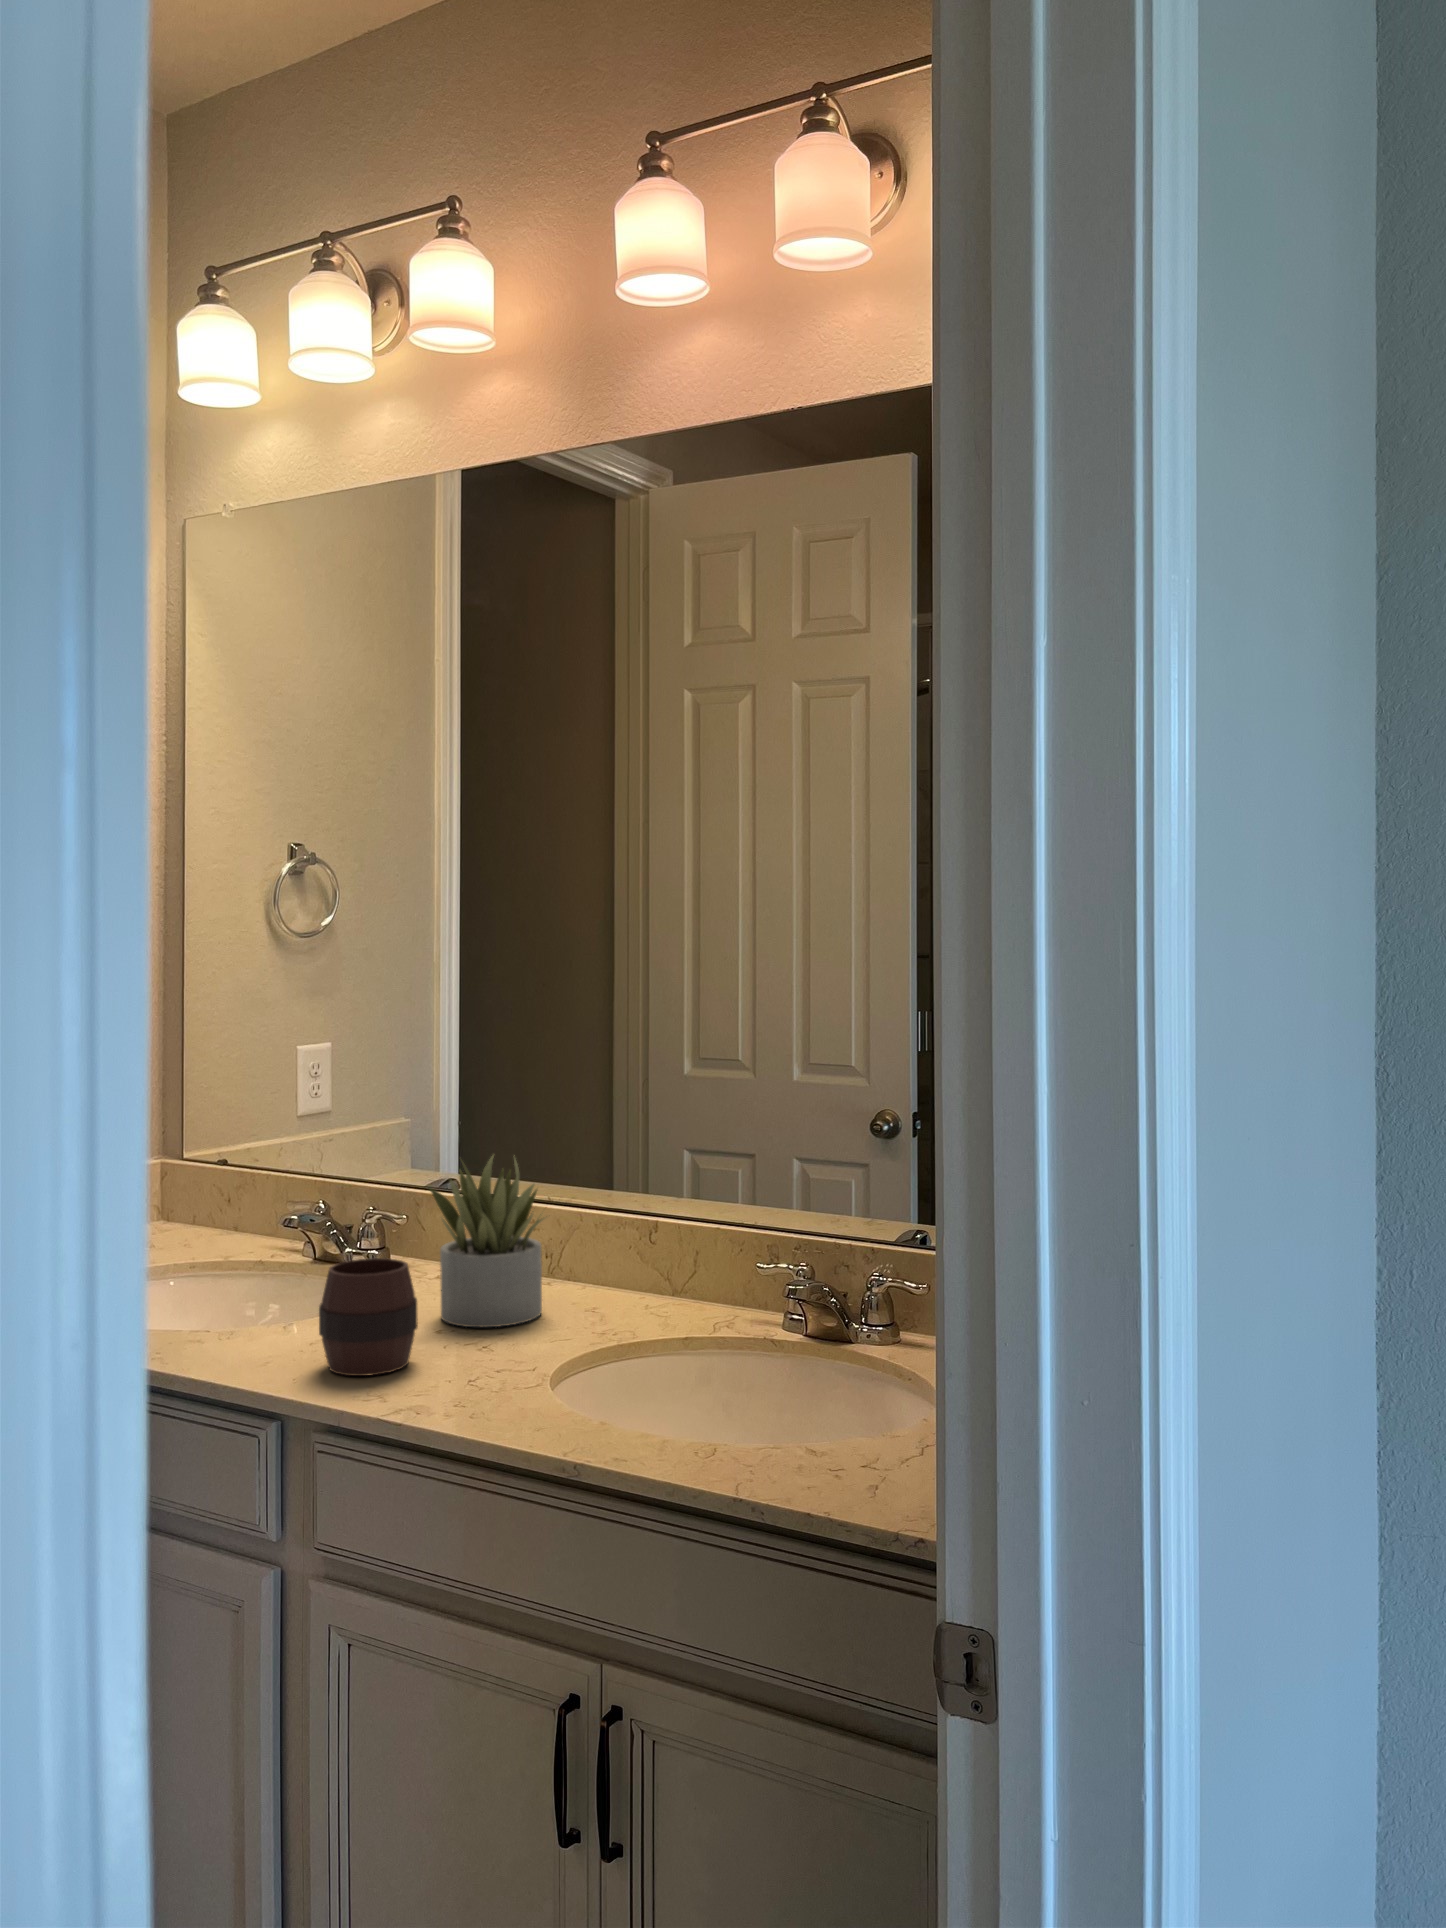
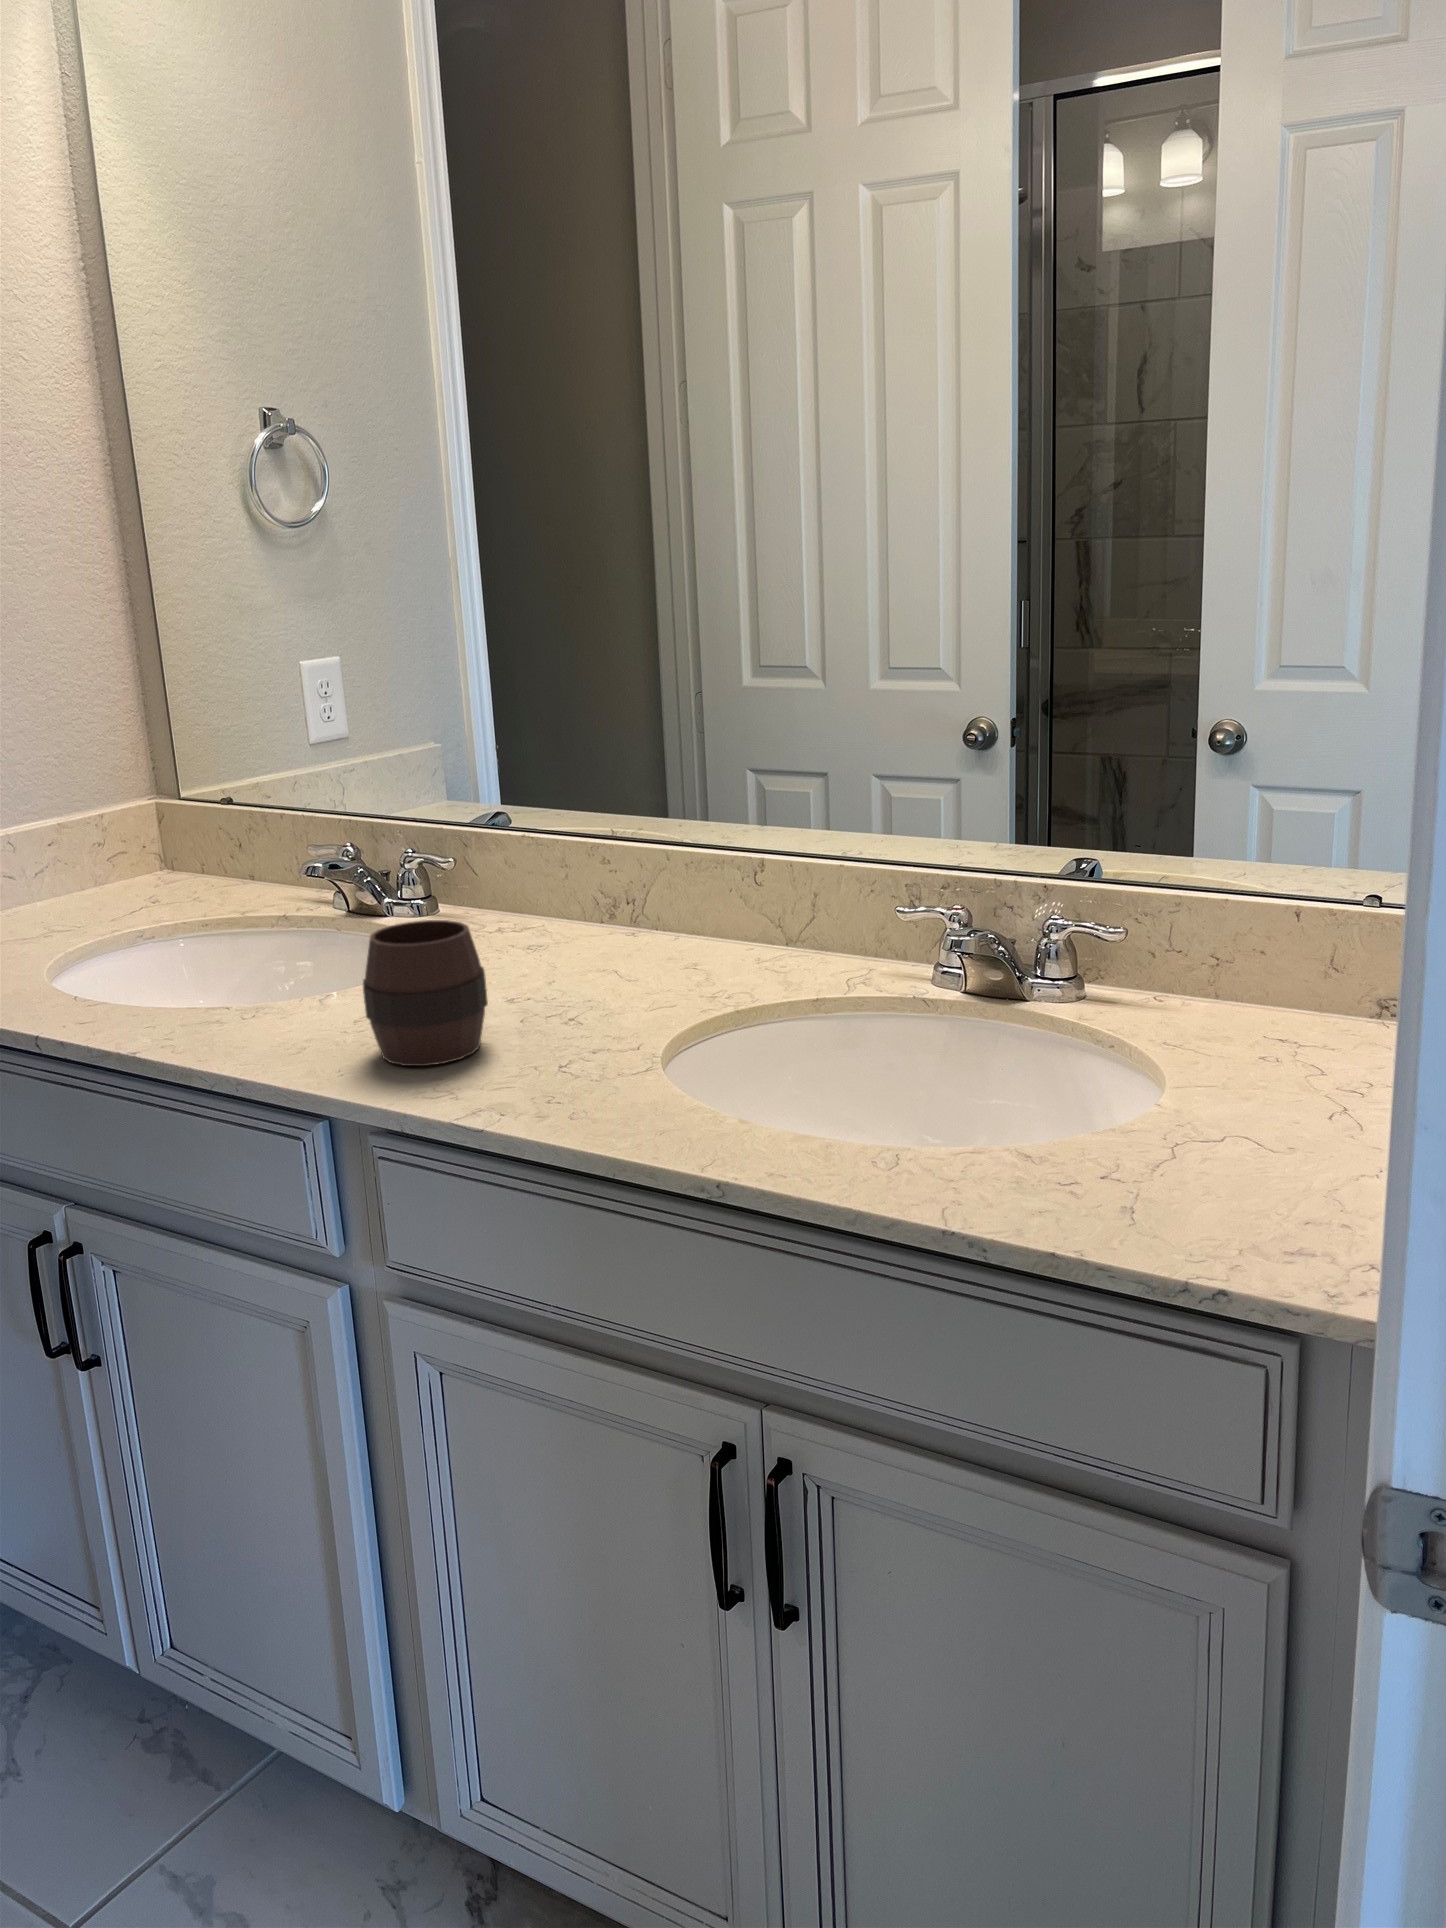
succulent plant: present [429,1156,544,1327] -> none [481,783,635,994]

